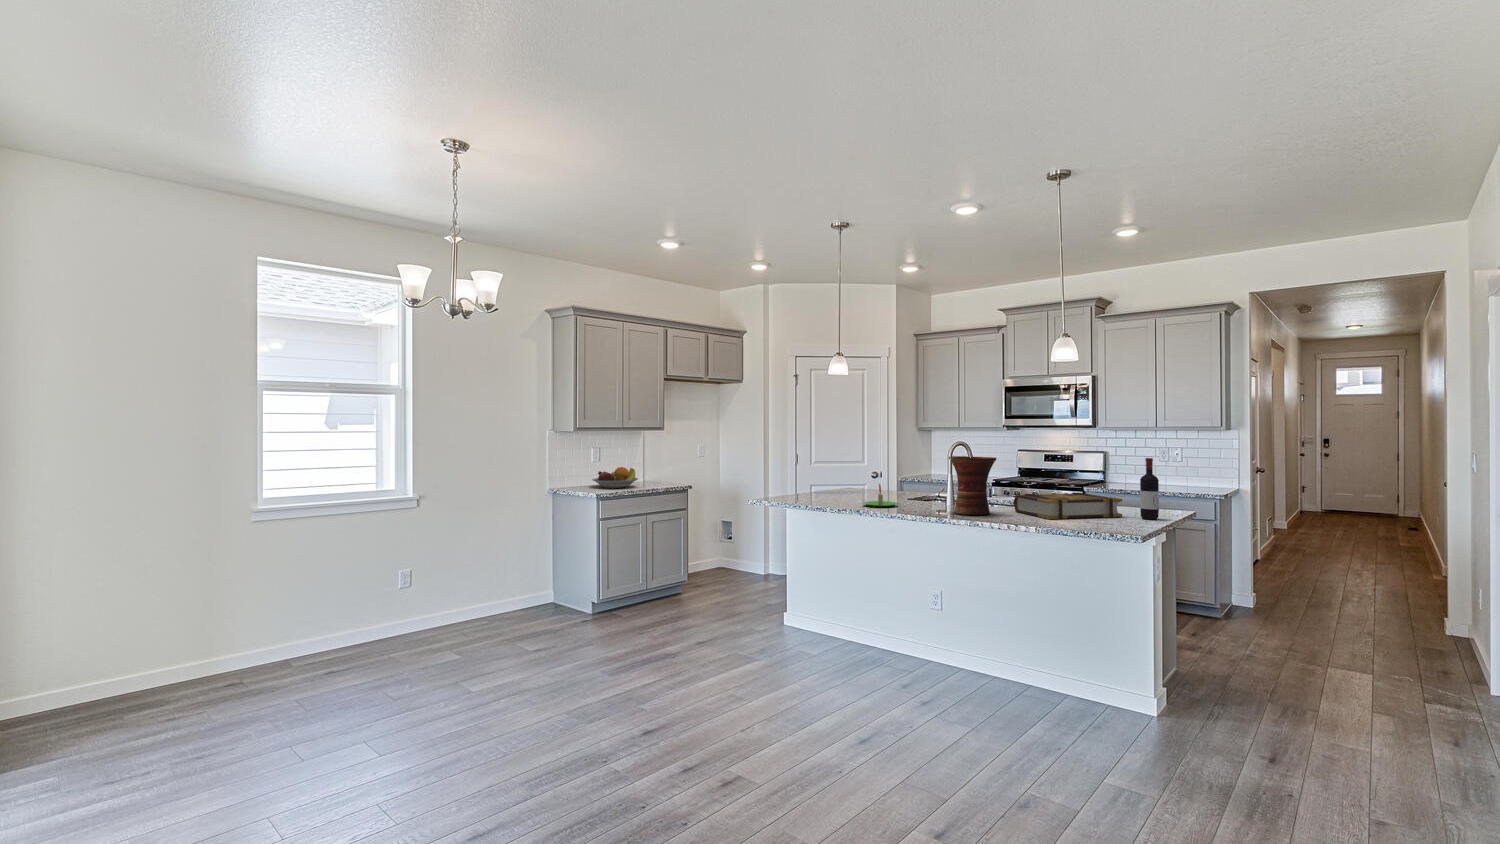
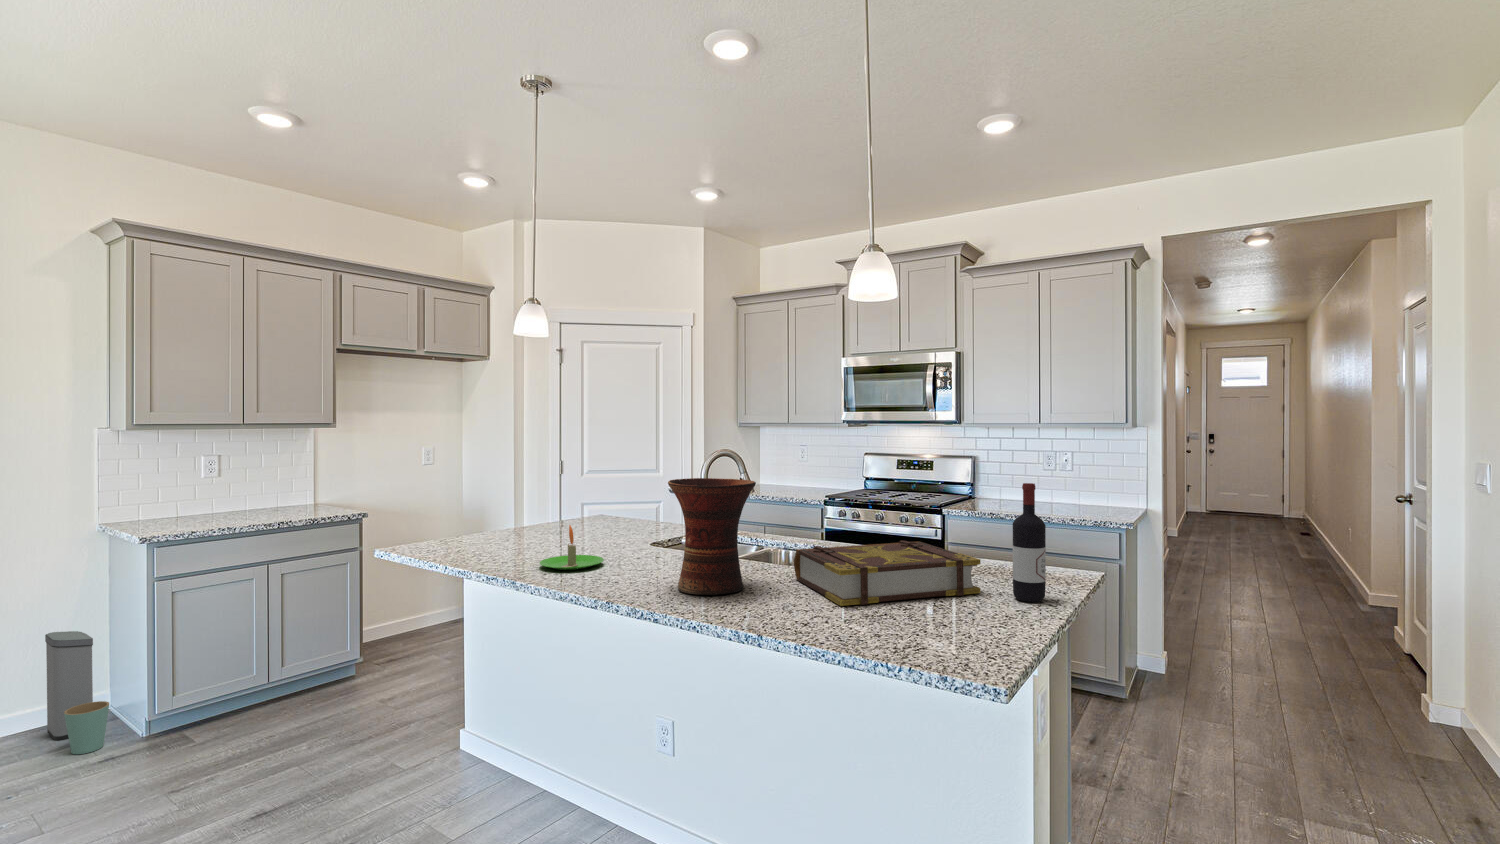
fruit bowl: present [592,467,638,488] -> none [180,487,270,521]
trash can: none [530,551,575,619] -> present [45,631,109,754]

